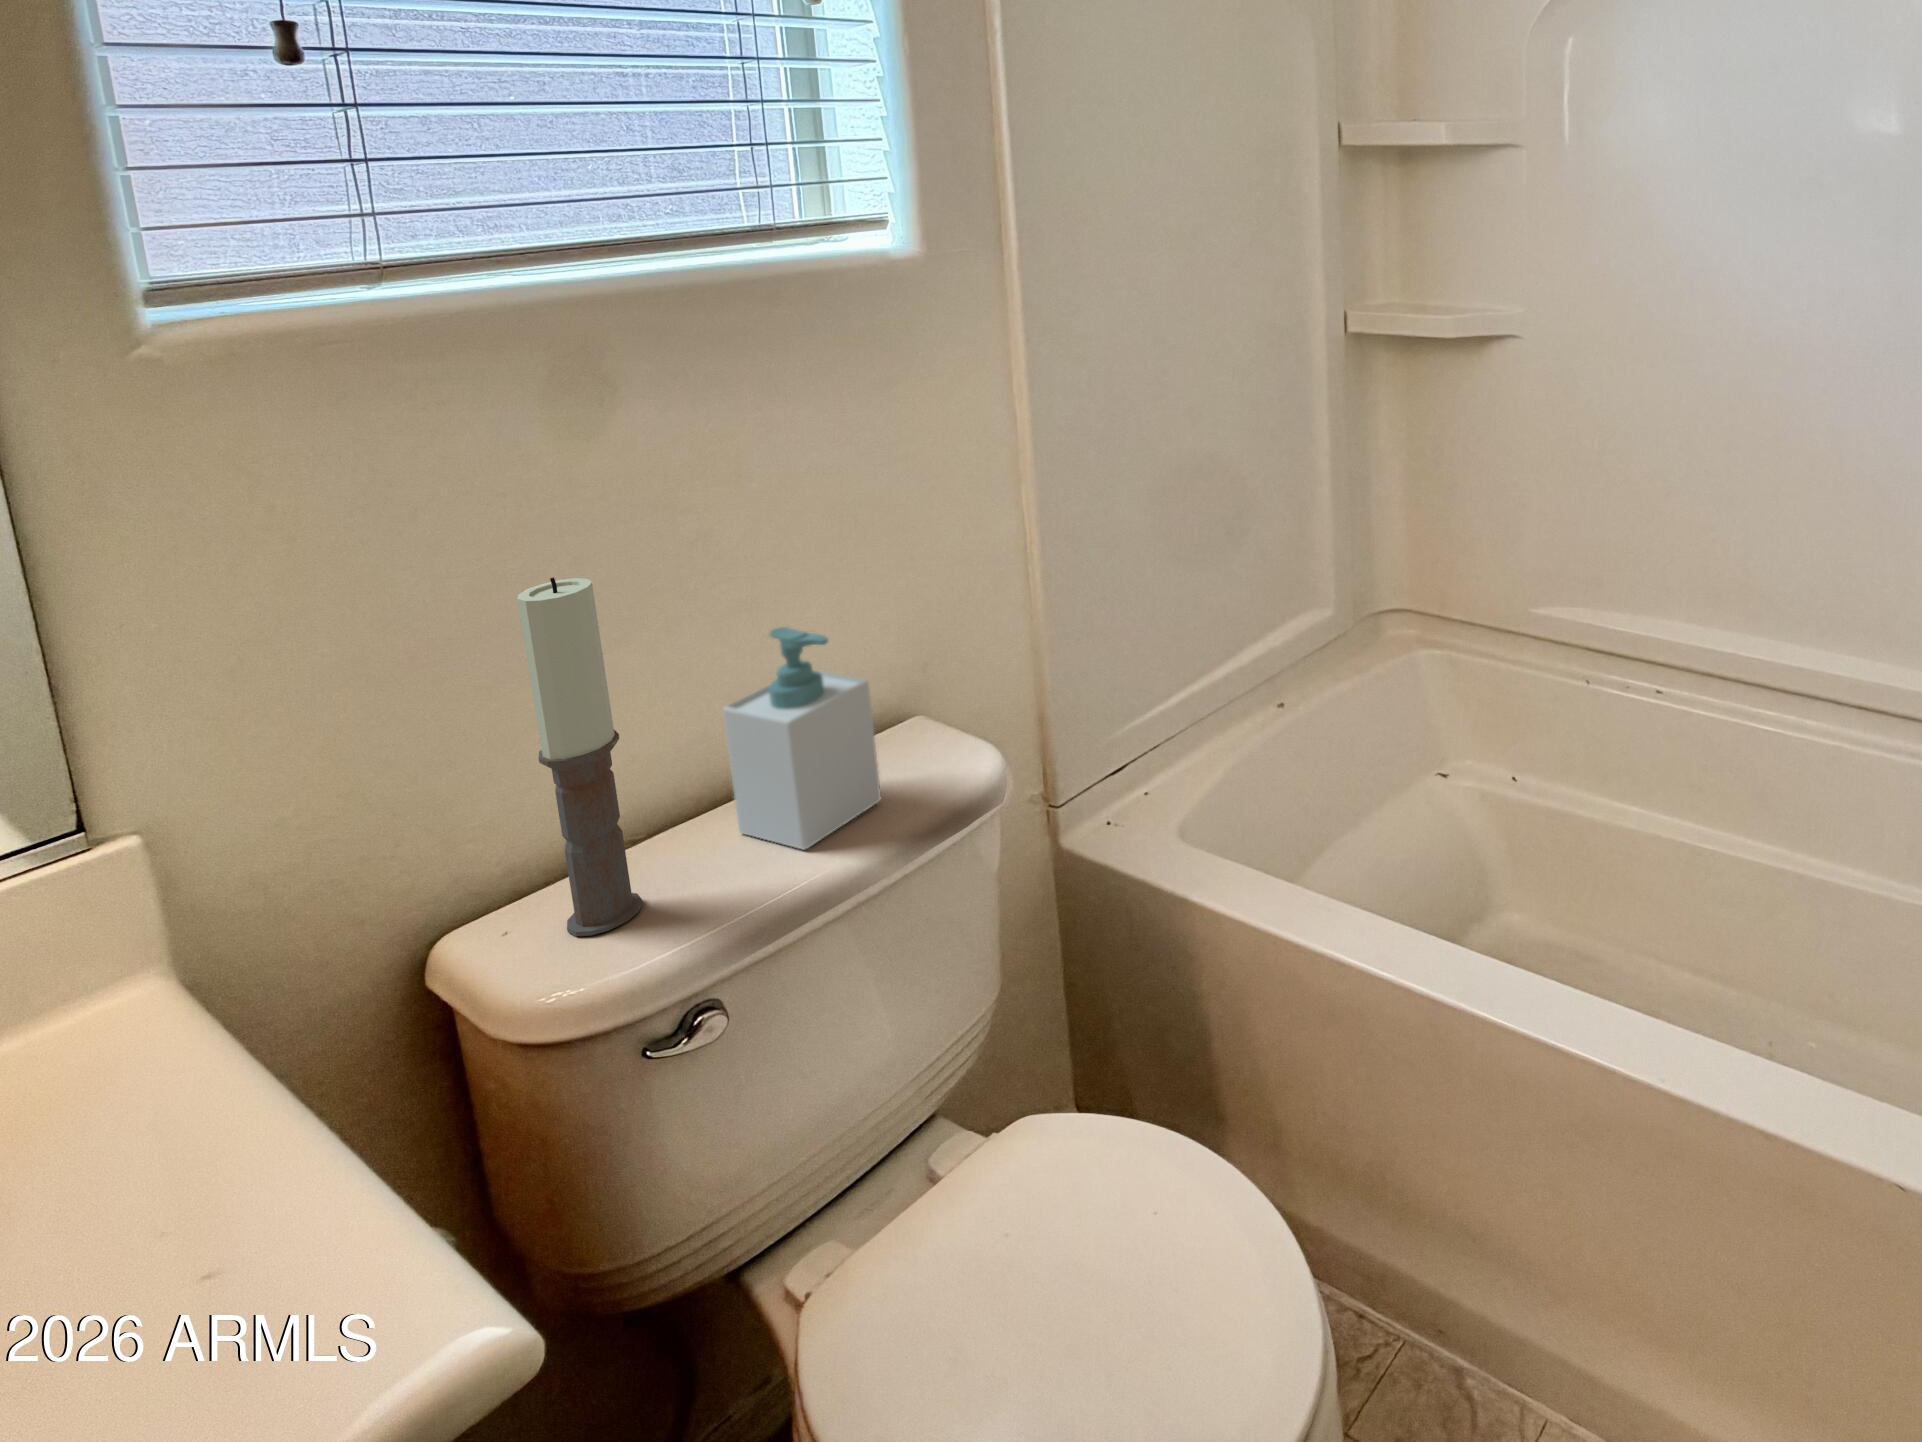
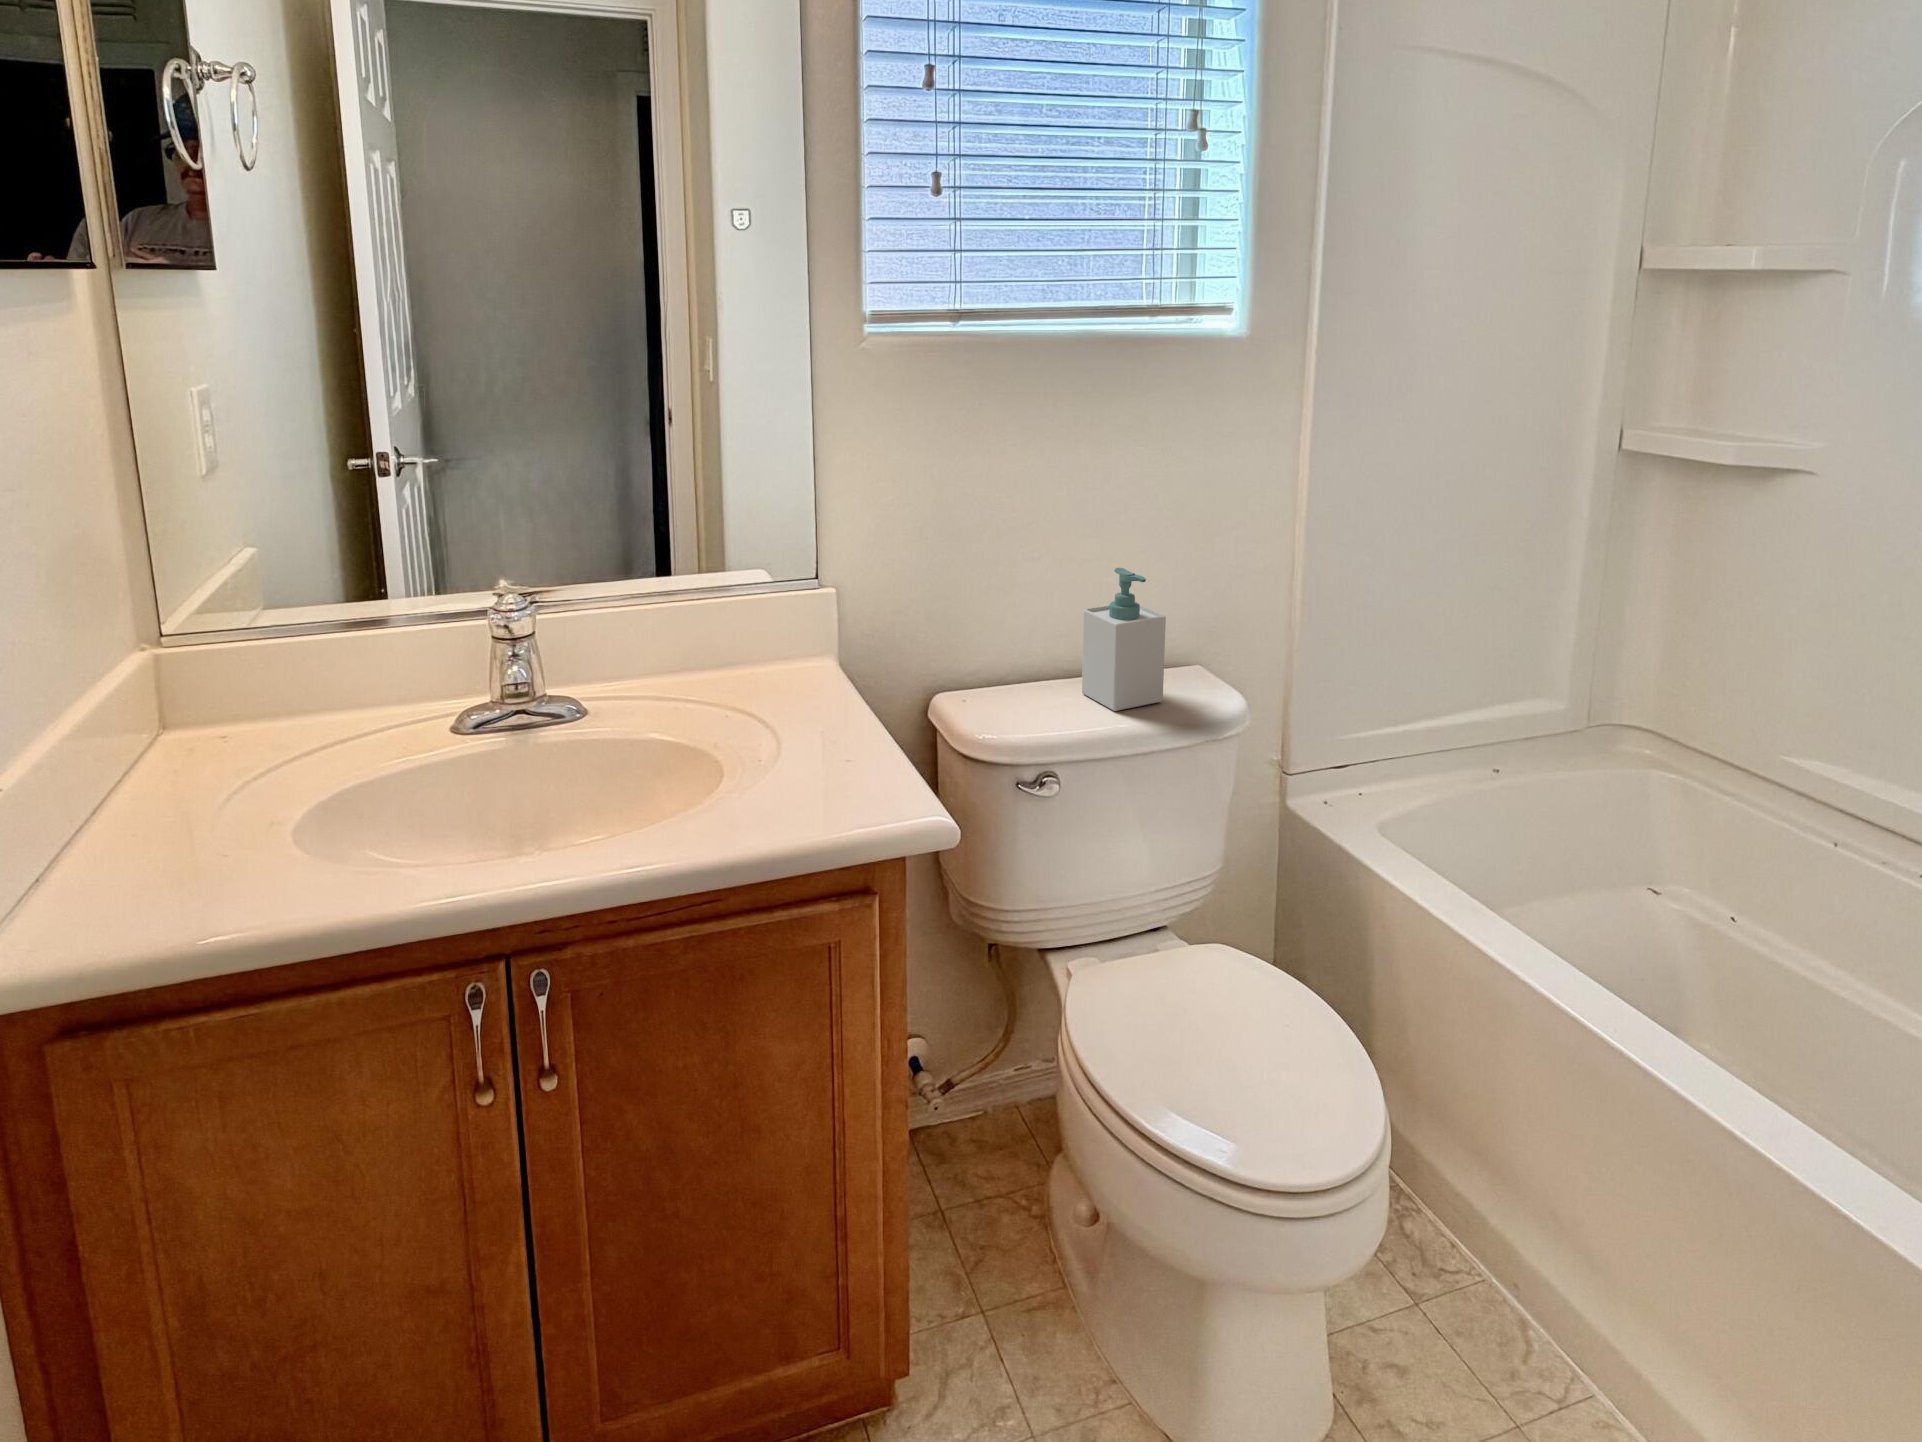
candle: present [518,577,642,936] -> none [993,499,1030,713]

